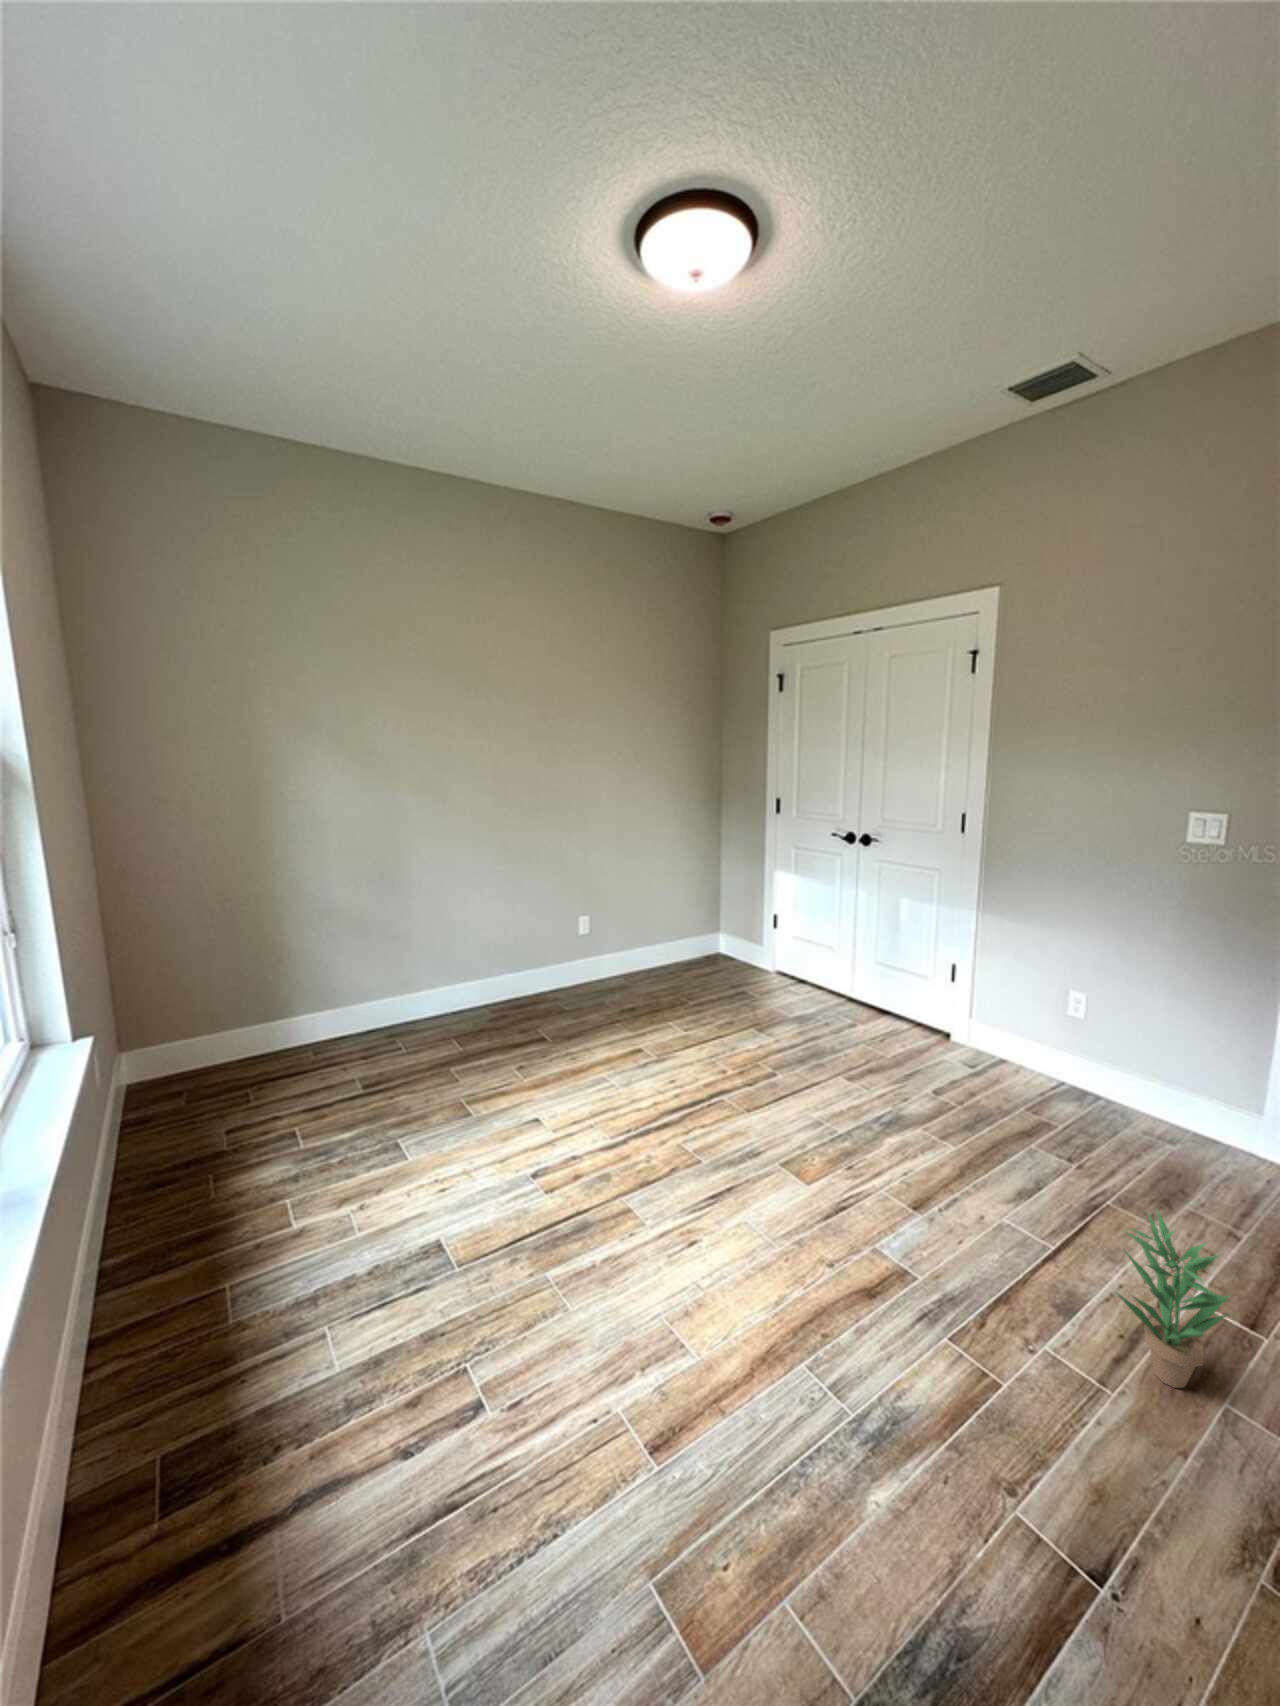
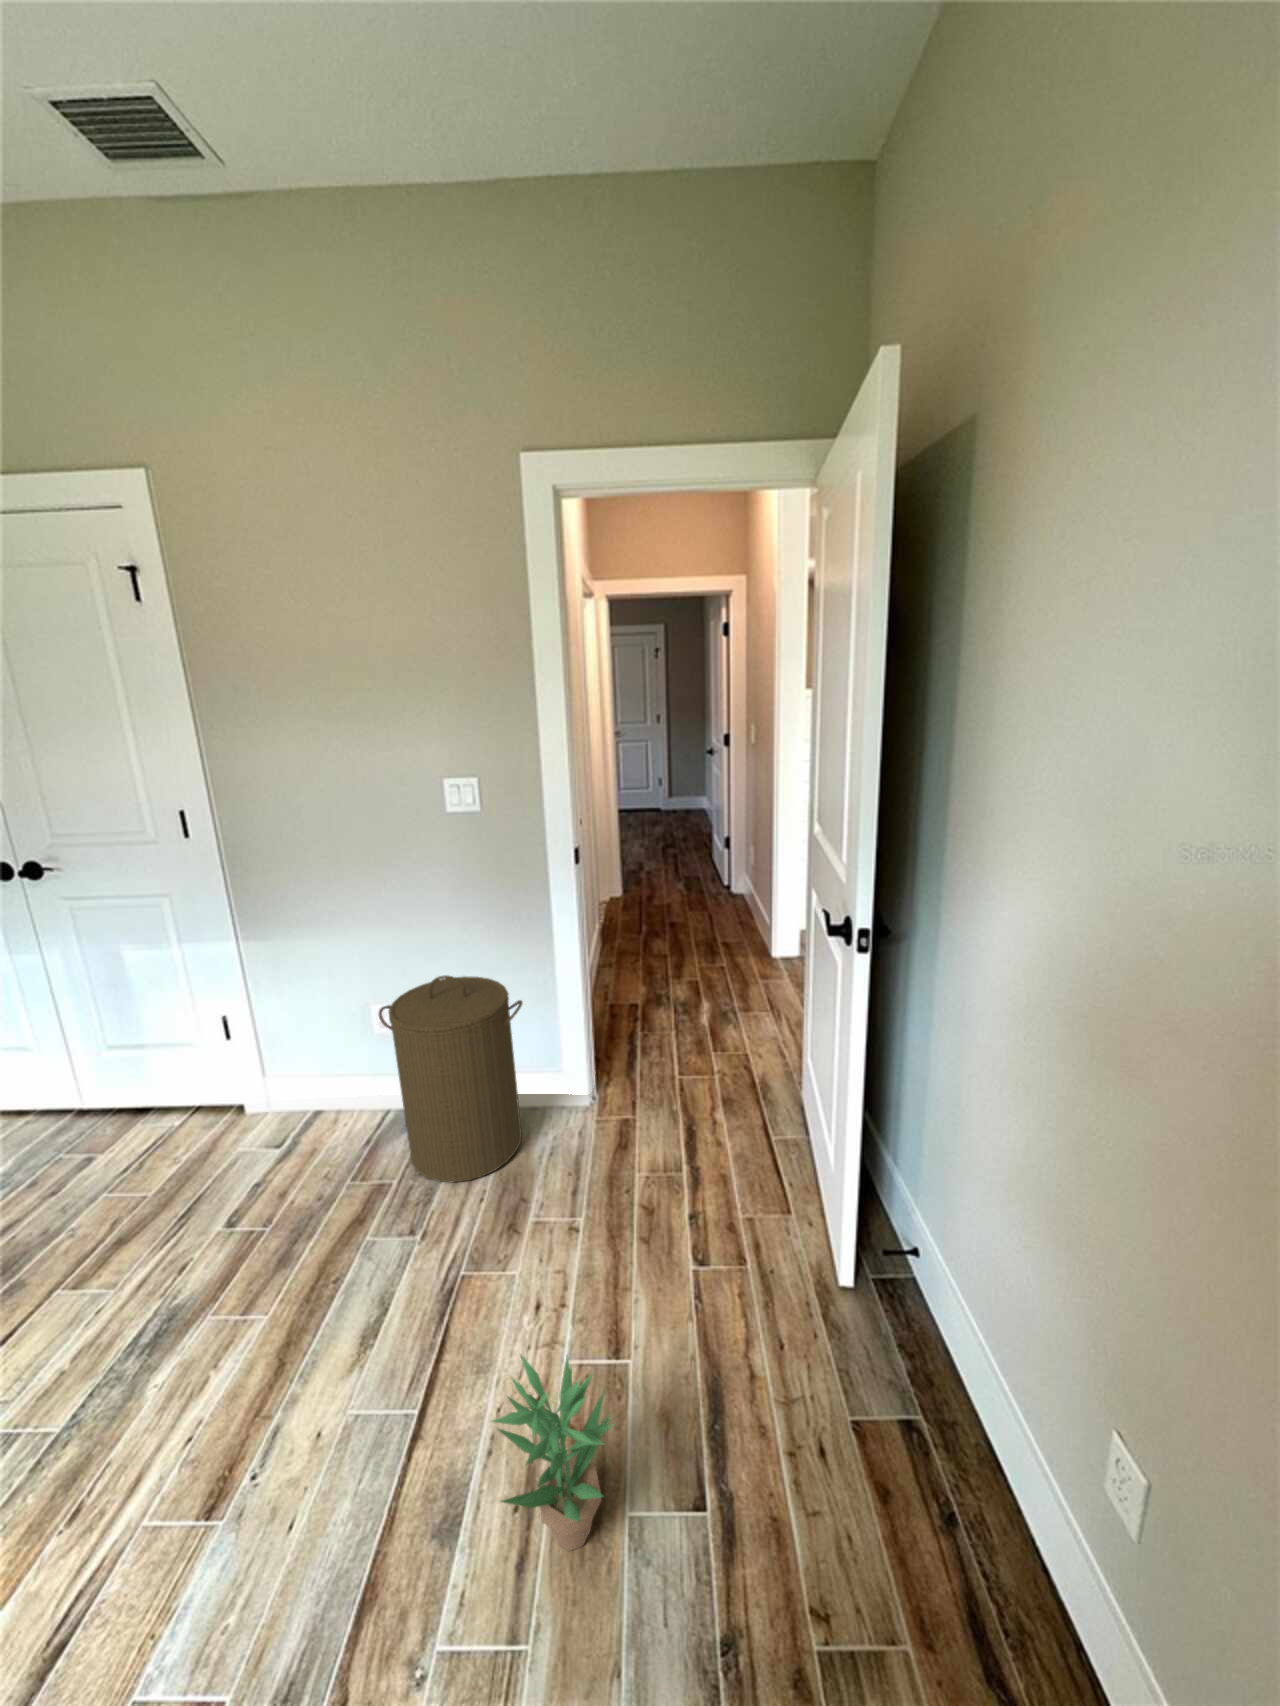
laundry hamper: none [1078,978,1227,1162] -> present [379,975,522,1182]

